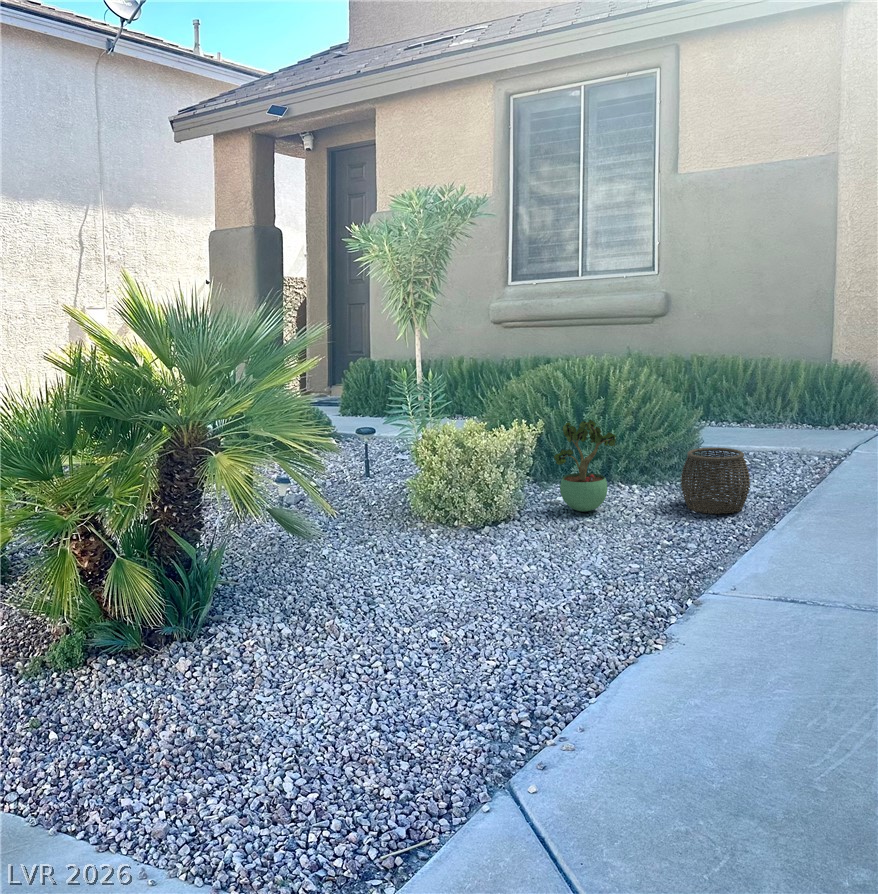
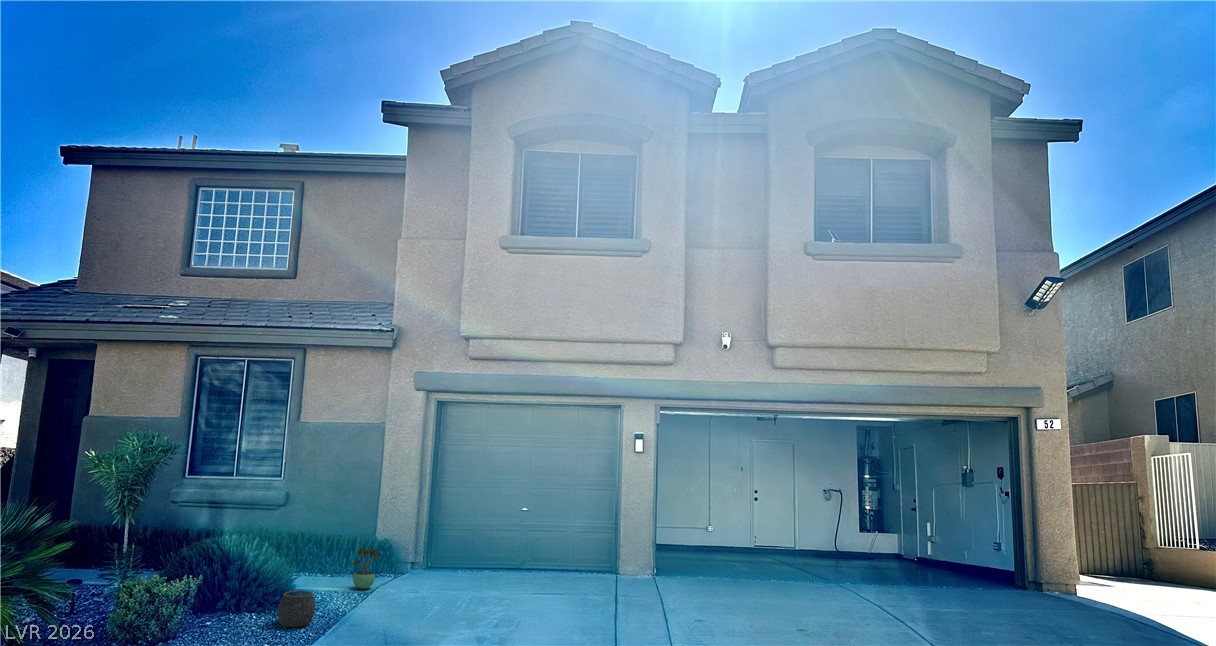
potted plant: present [554,420,616,512] -> present [352,547,381,589]

